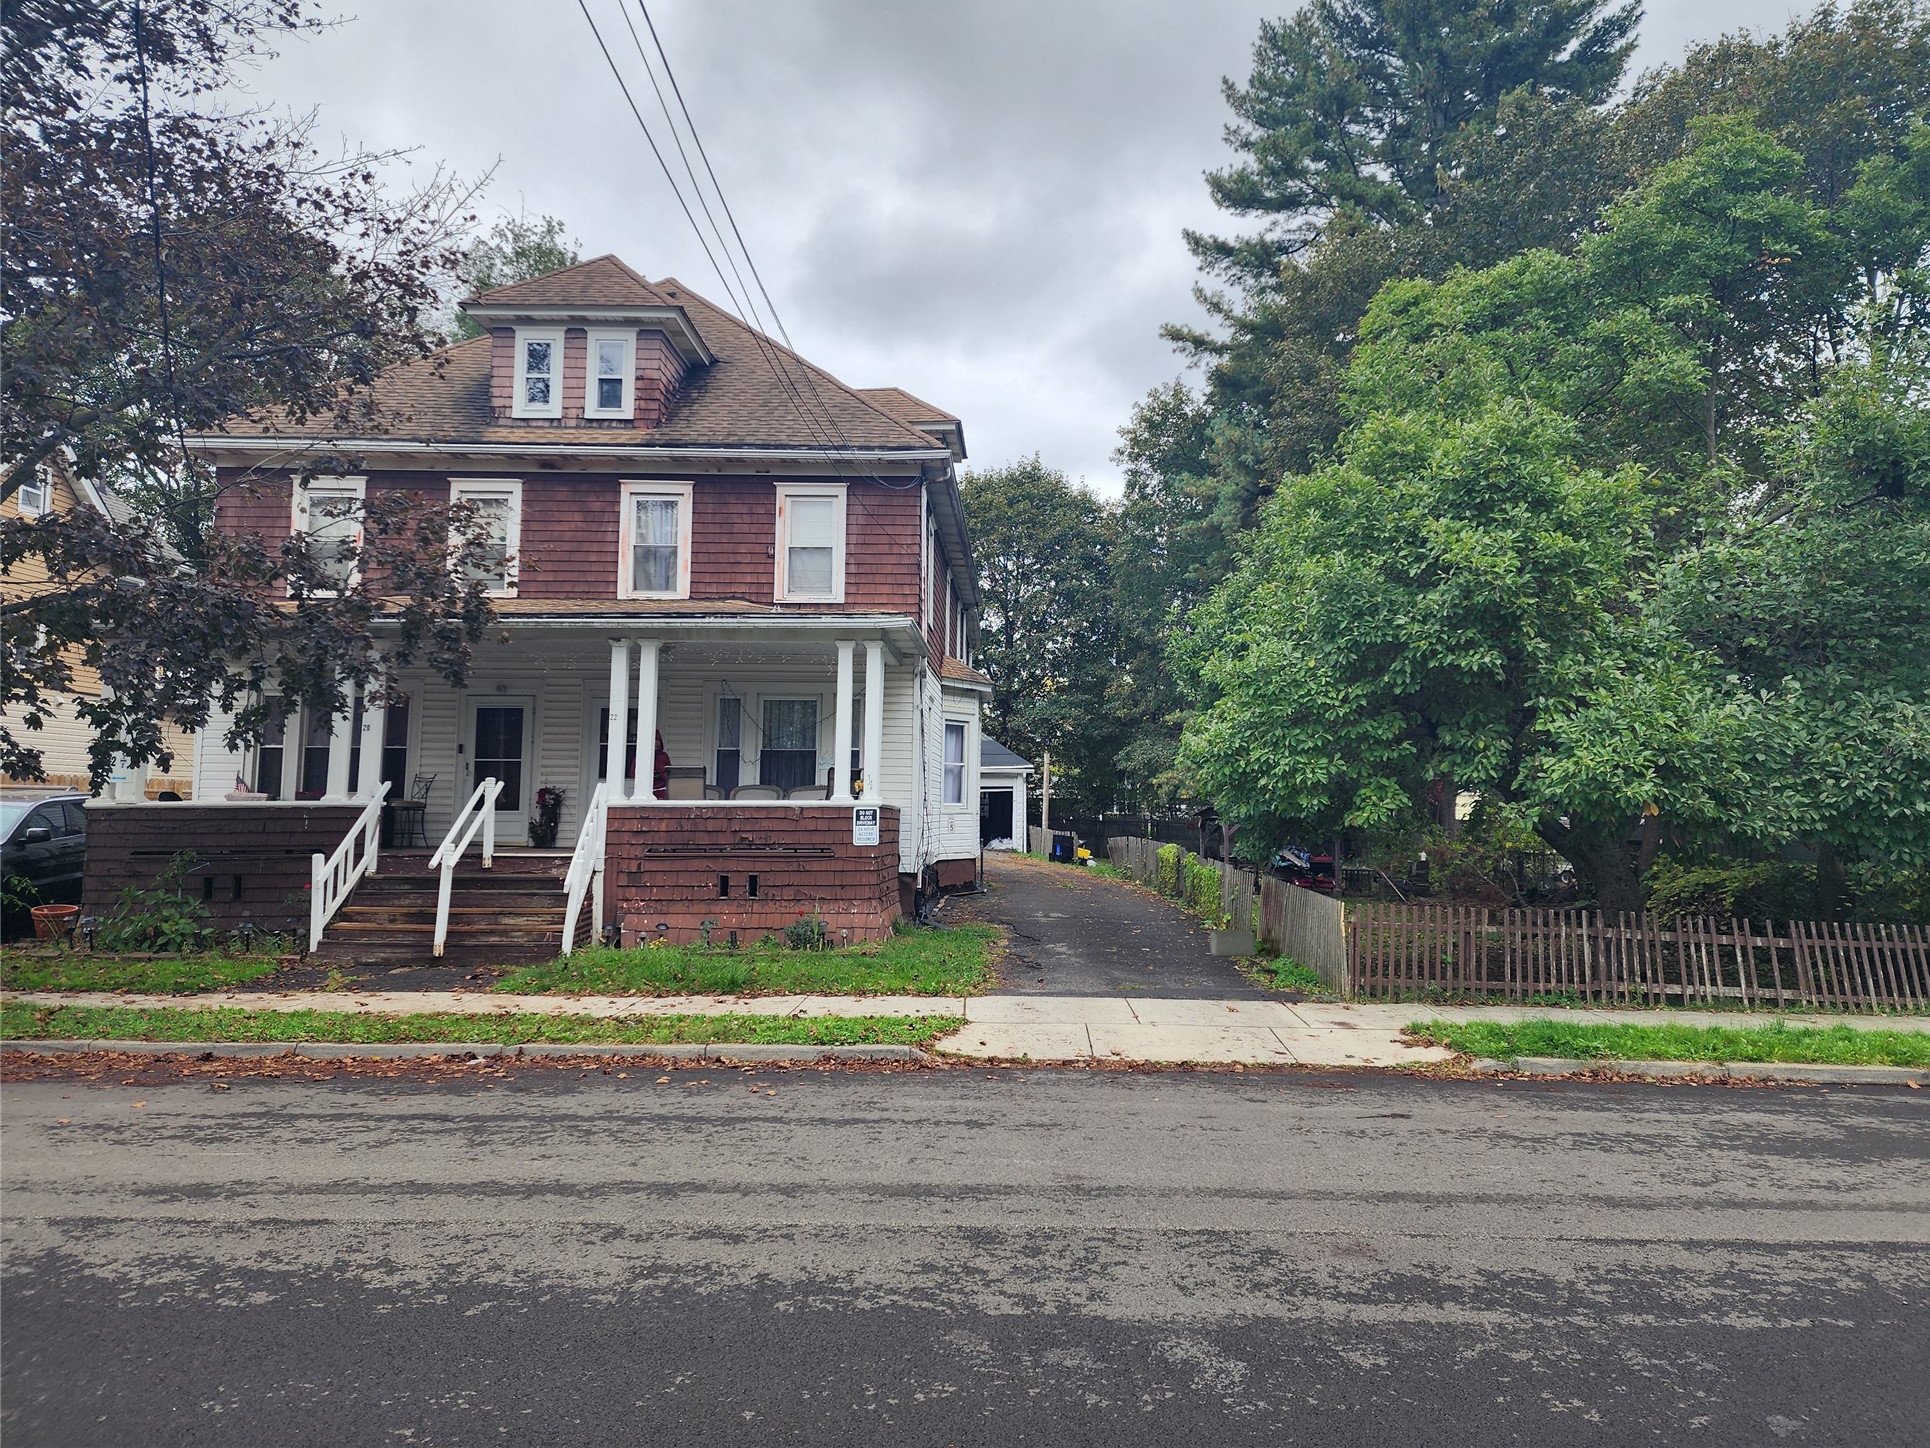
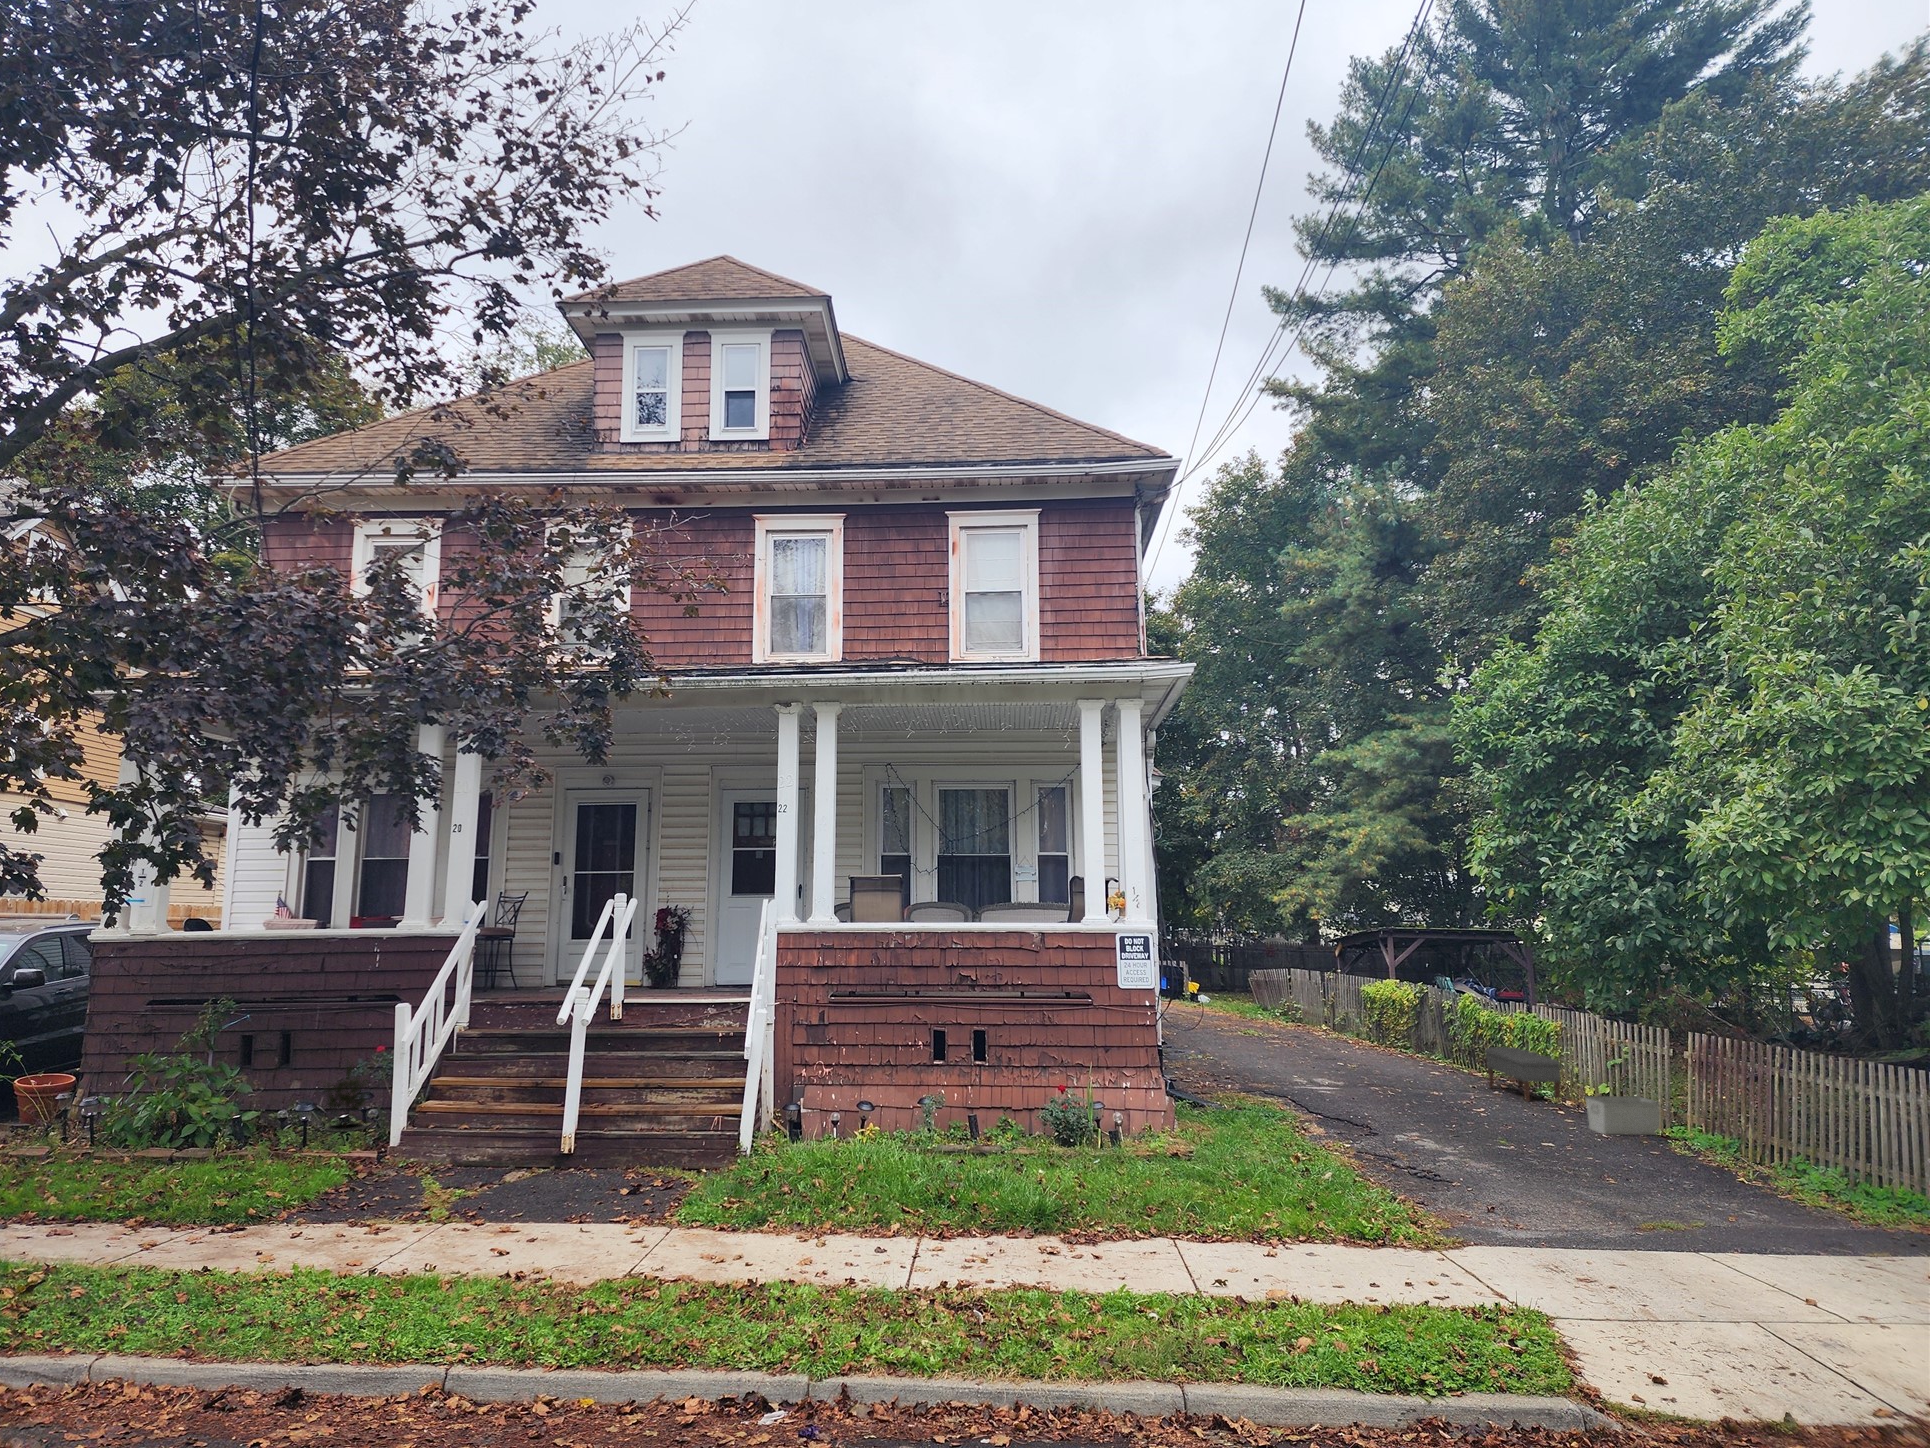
bench: none [1192,901,1229,940] -> present [1485,1047,1561,1102]
potted tree: present [1253,924,1283,974] -> present [324,1061,368,1132]

